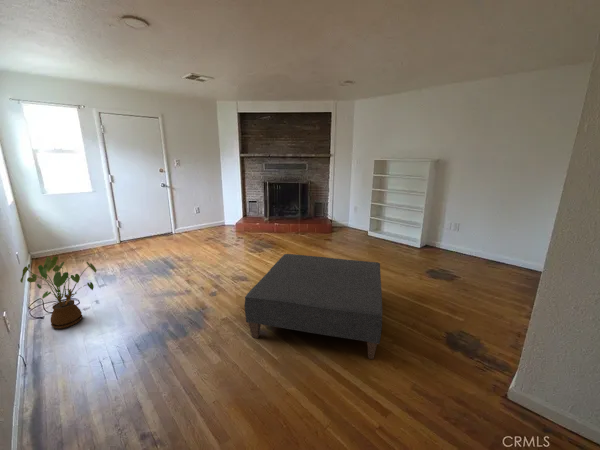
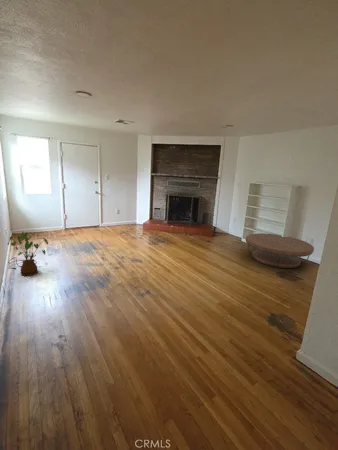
coffee table: none [379,223,466,265] -> present [246,233,314,268]
ottoman: present [245,254,382,359] -> none [131,246,232,319]

